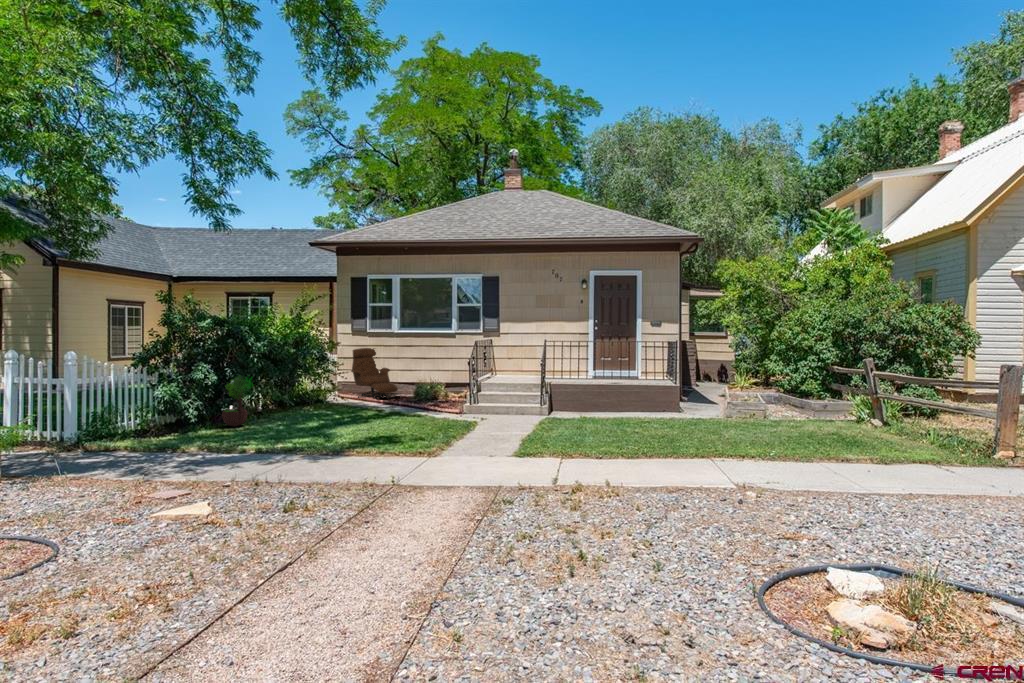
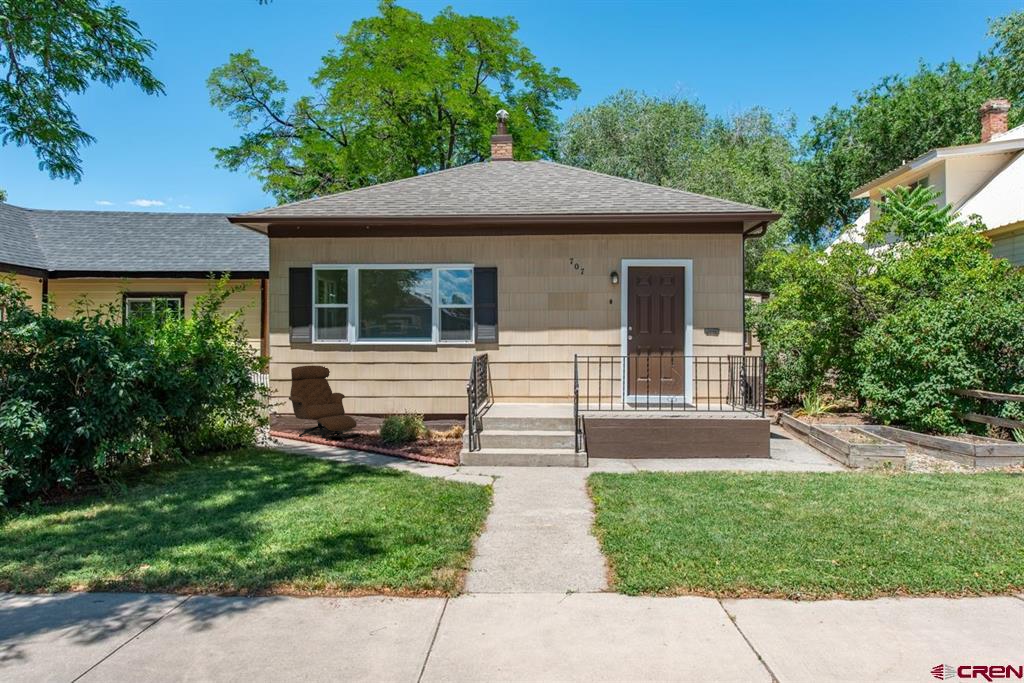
potted tree: present [222,378,251,426] -> none [59,417,120,510]

